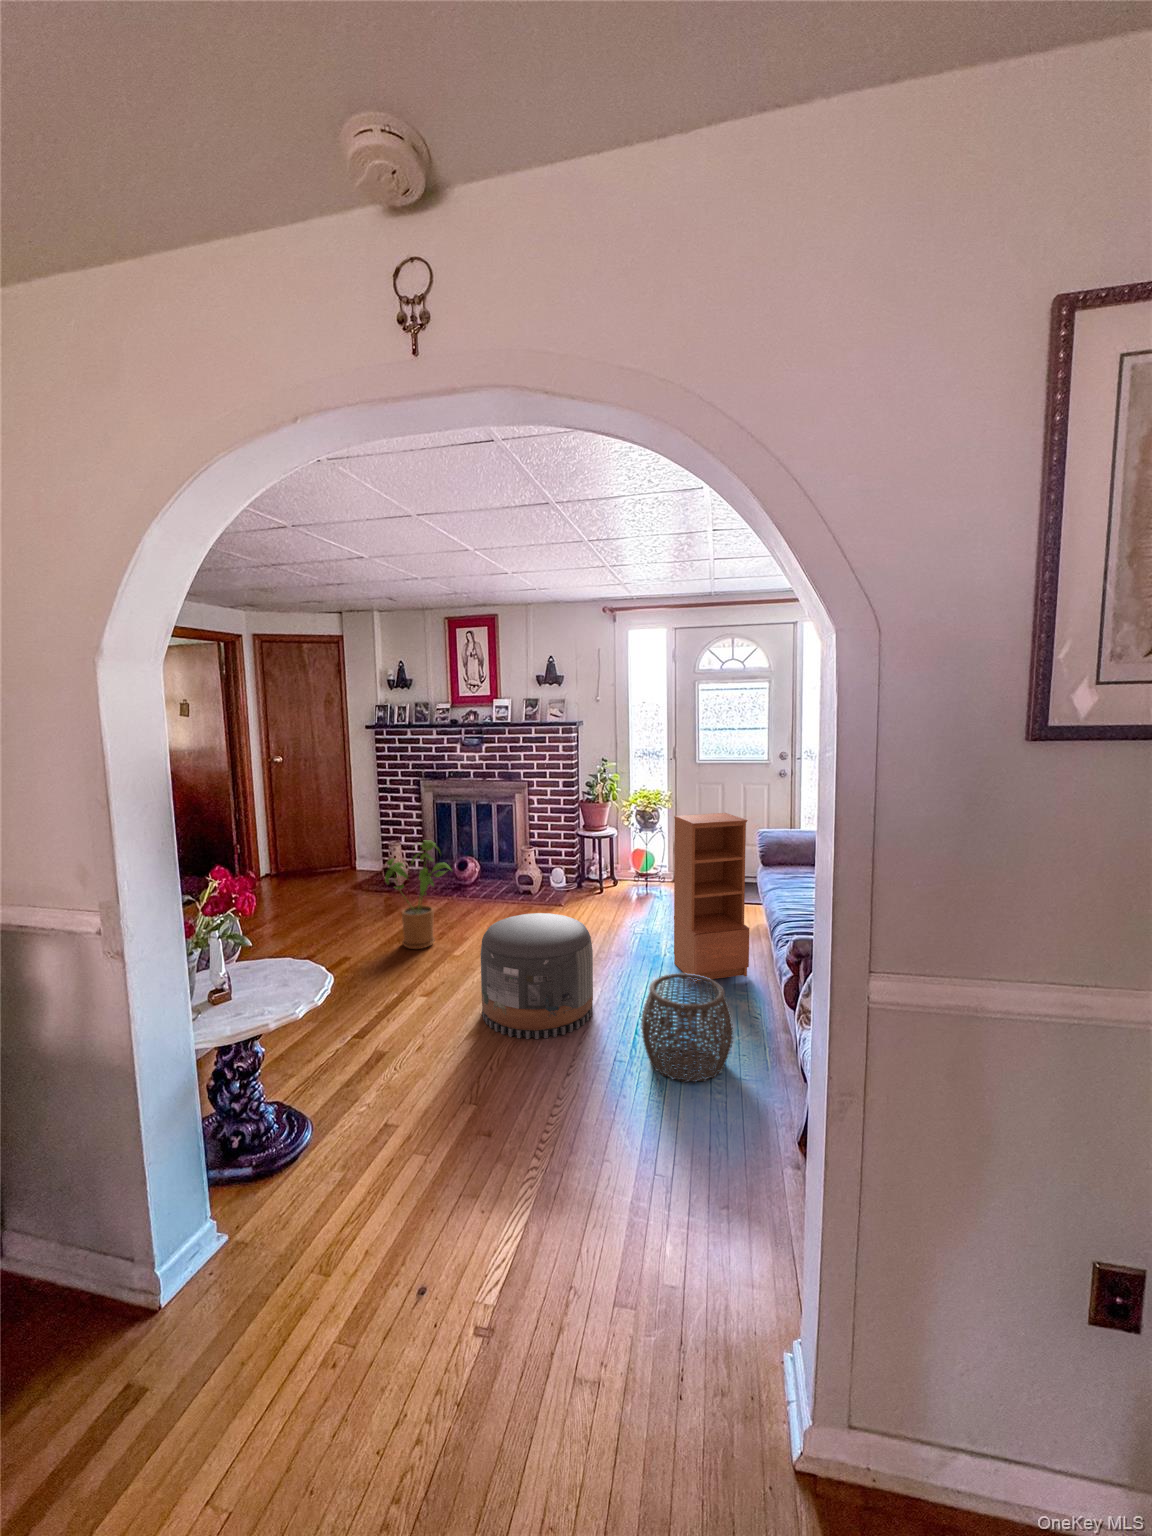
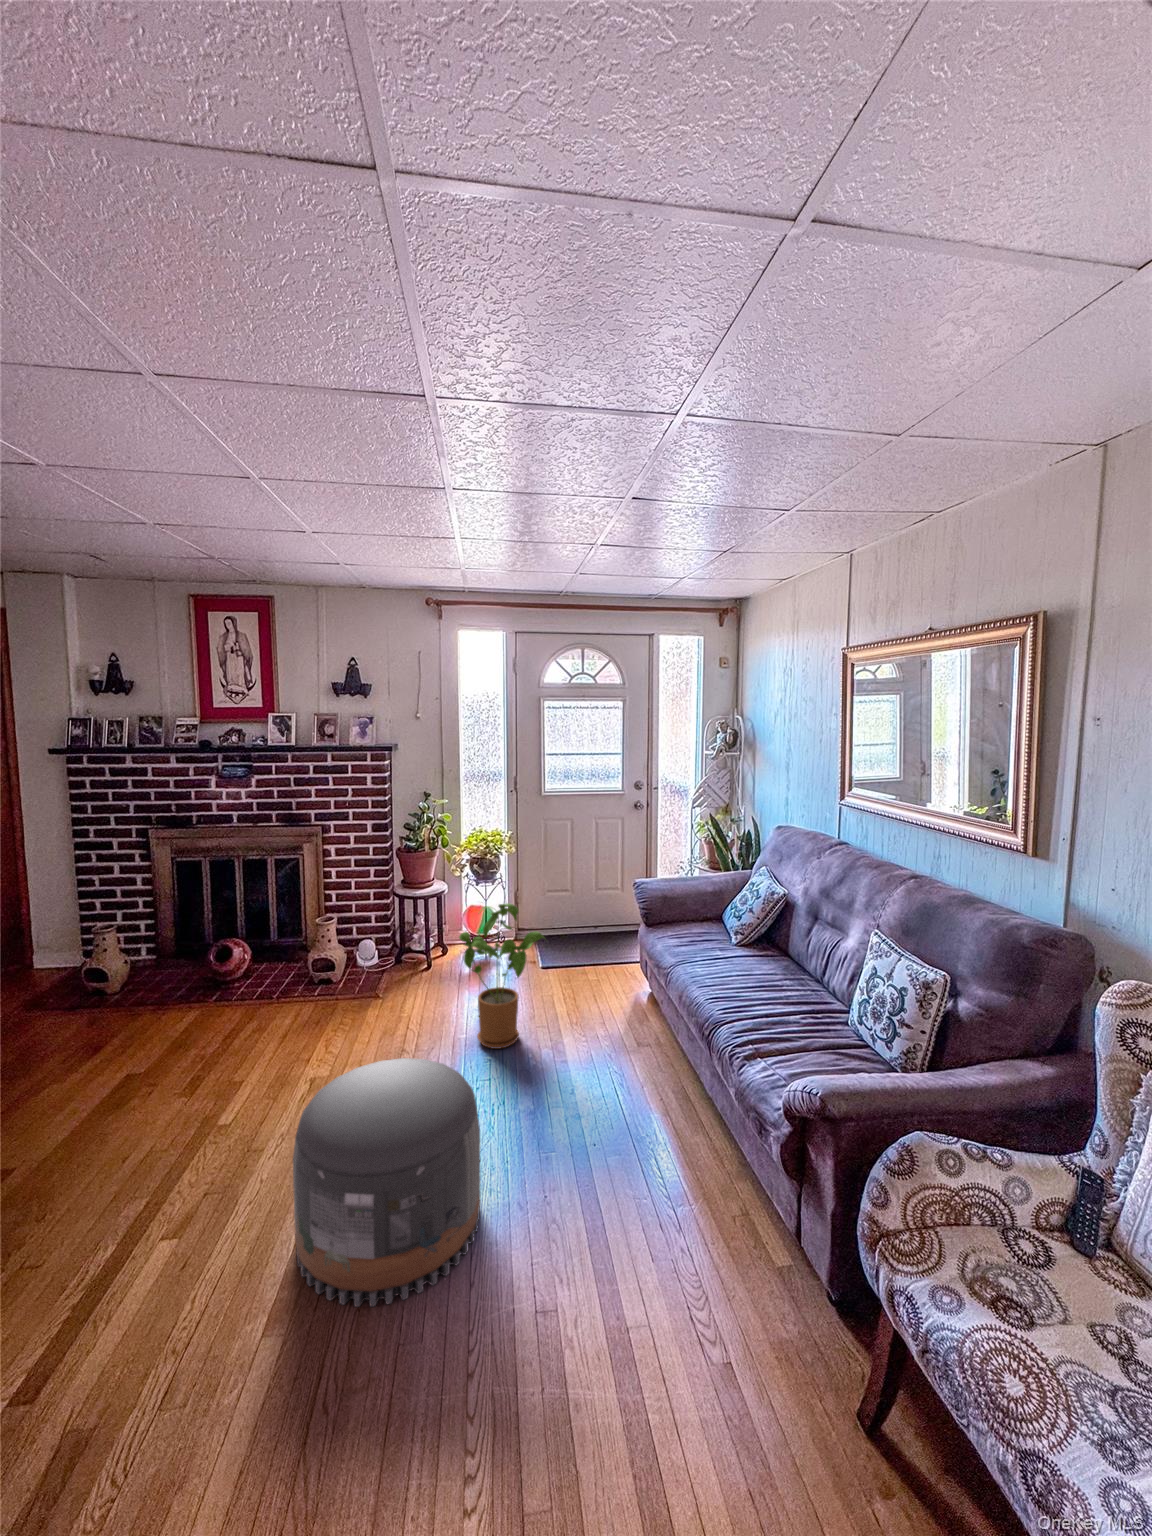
bookcase: present [674,813,749,983] -> none [562,875,663,1113]
house plant: present [385,840,451,949] -> present [459,903,544,1049]
woven basket: present [641,973,733,1082] -> none [580,1142,720,1338]

